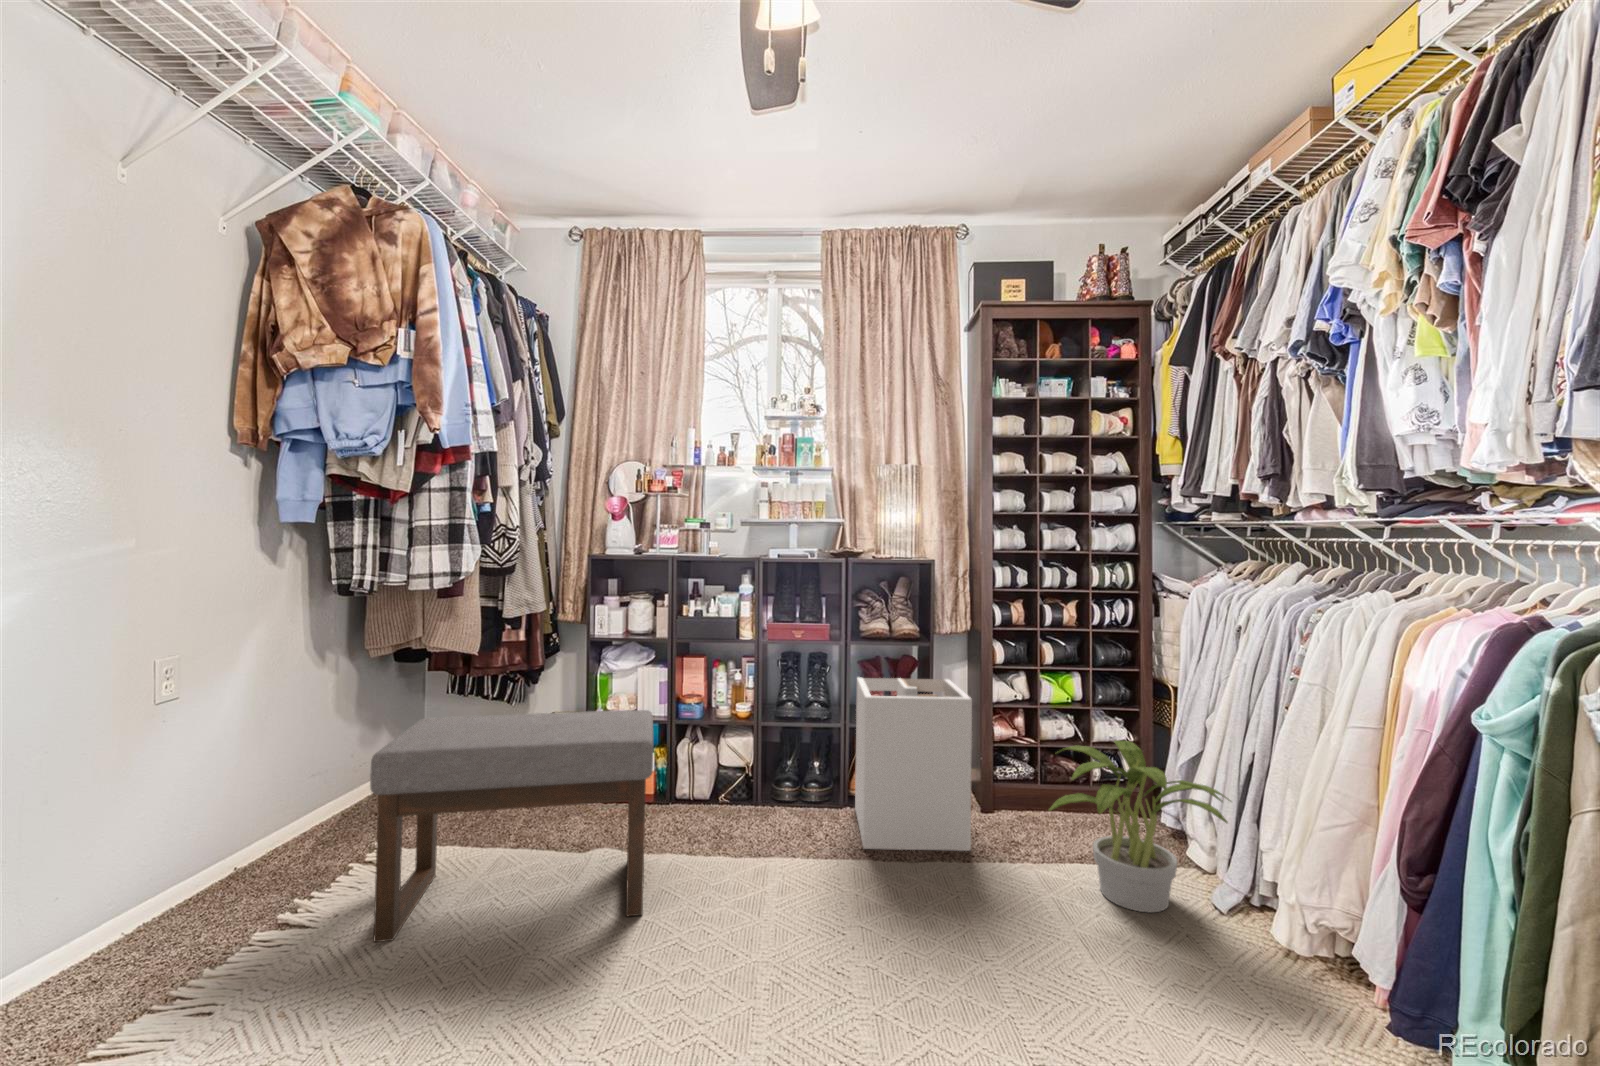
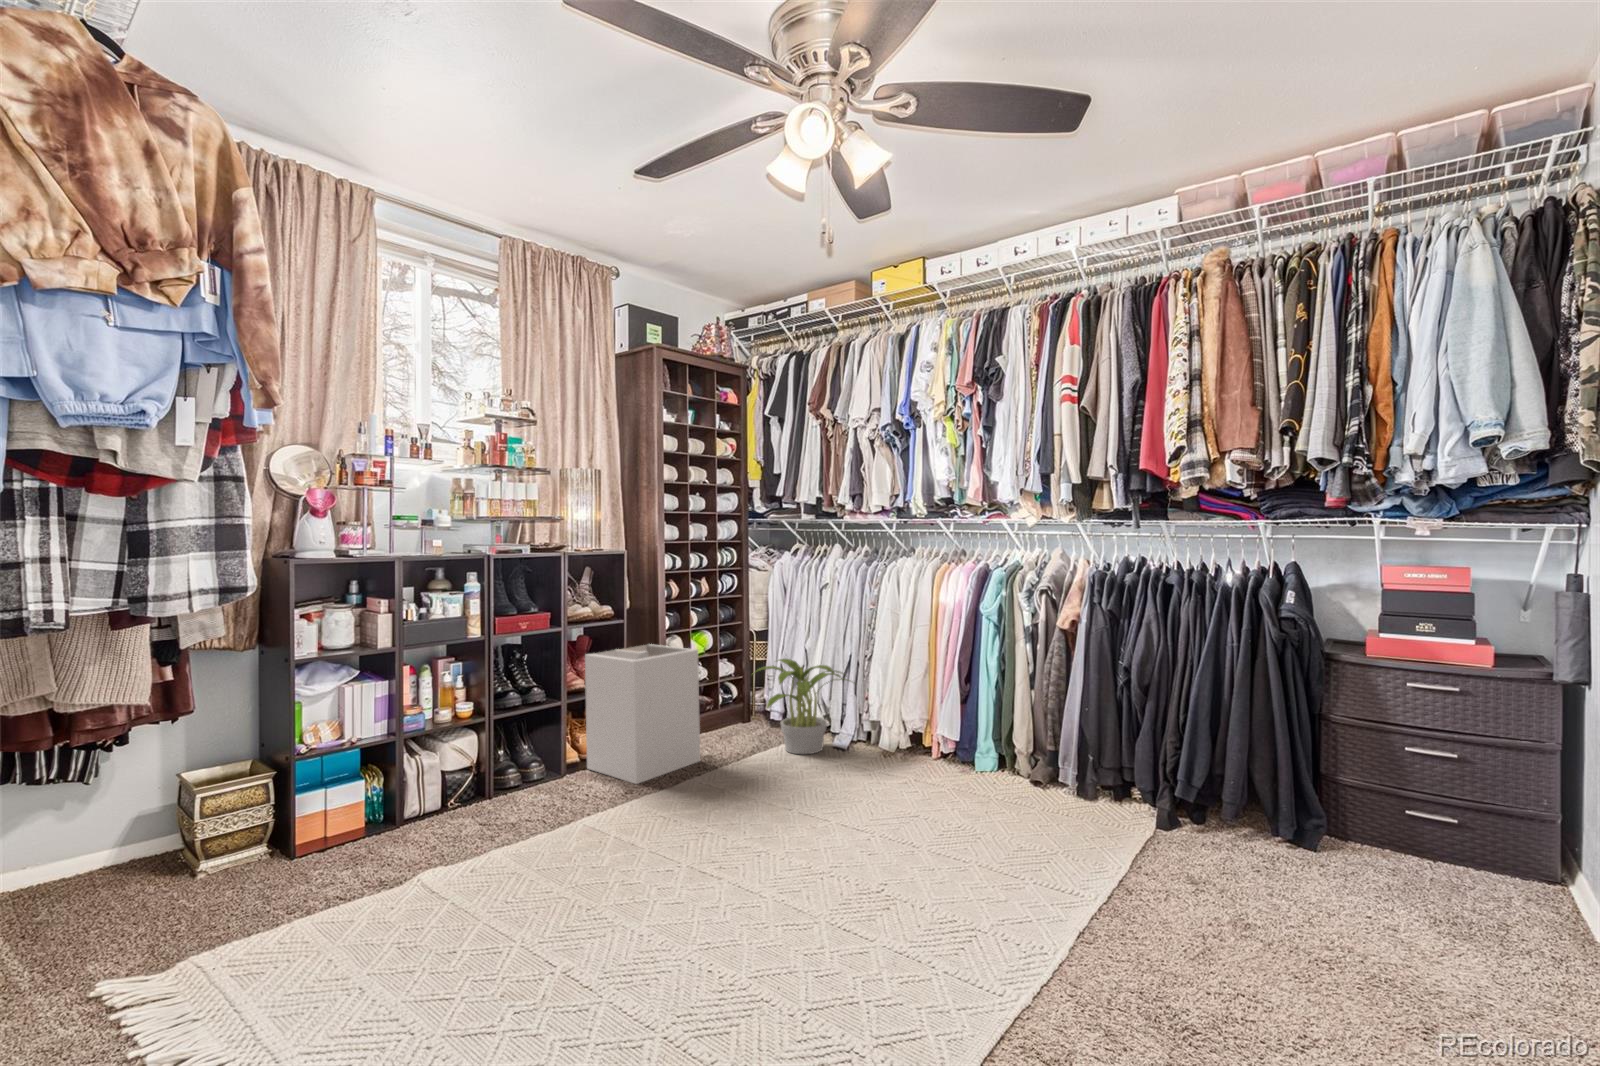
ottoman: present [370,710,653,942] -> none [228,706,560,1010]

